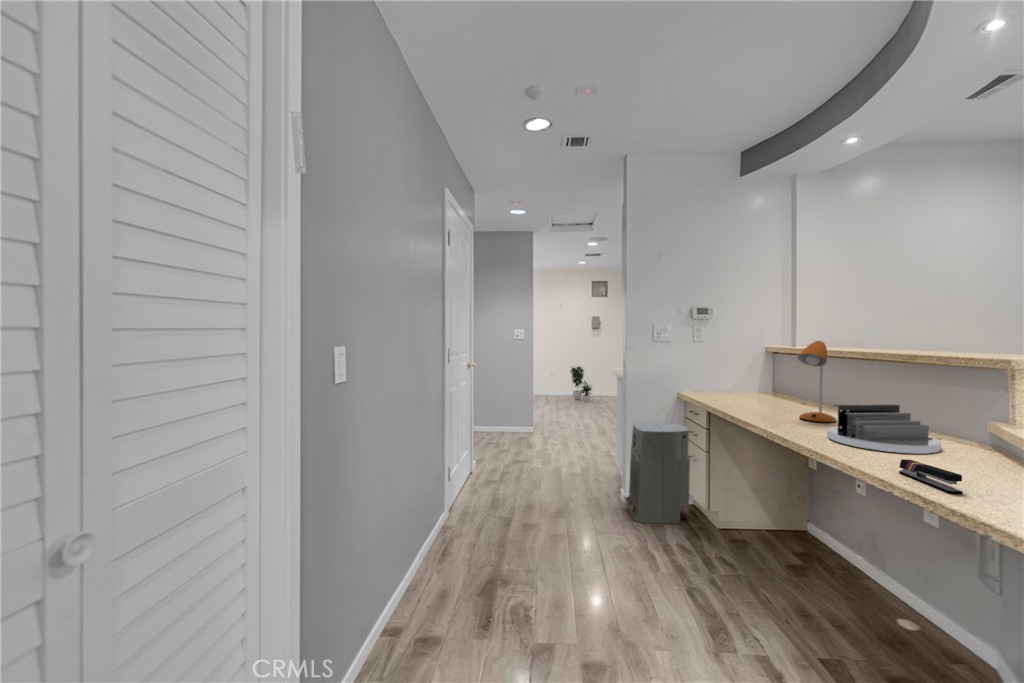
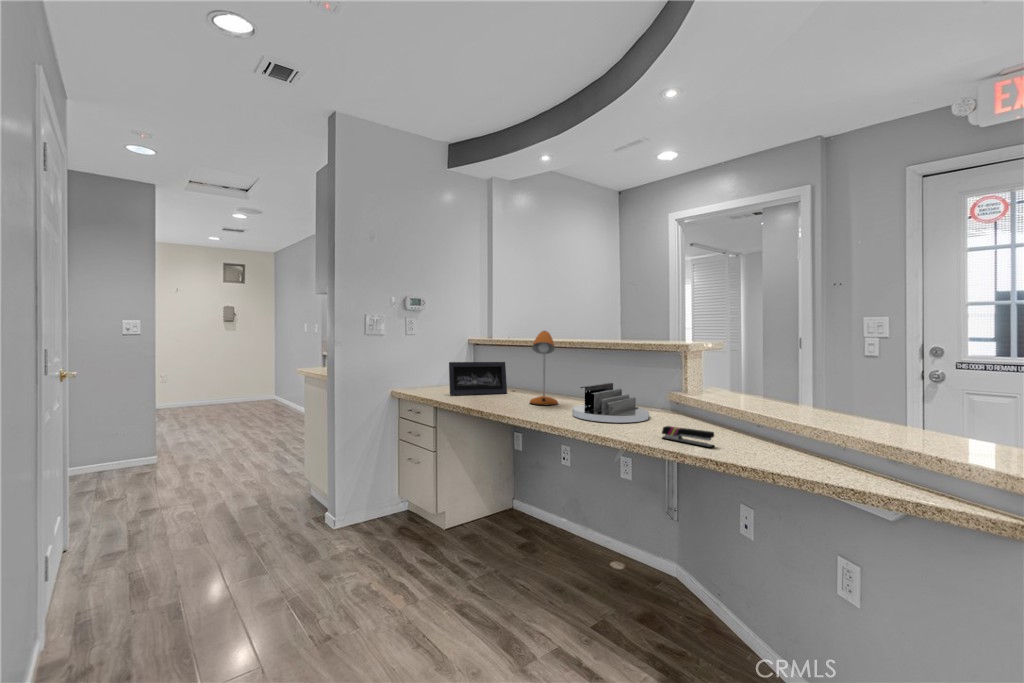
potted plant: present [571,367,592,402] -> none [190,367,229,416]
picture frame: none [725,370,792,406] -> present [449,362,507,395]
air purifier: present [625,423,690,524] -> none [340,426,415,551]

